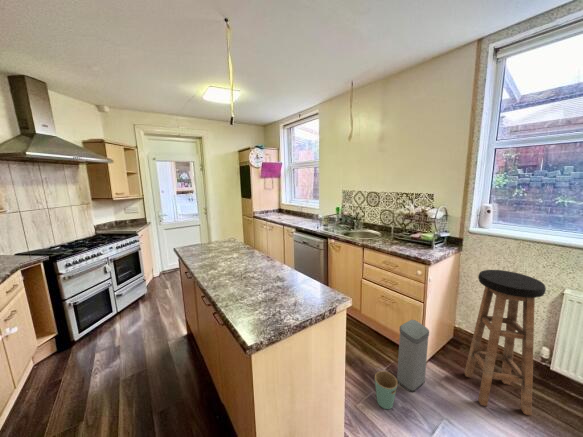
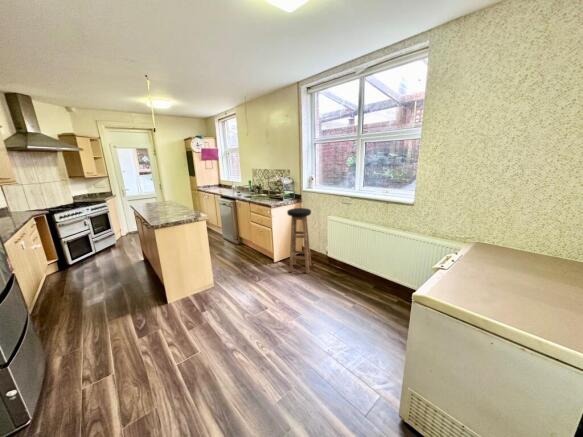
trash can: present [375,320,429,409] -> none [238,237,270,277]

